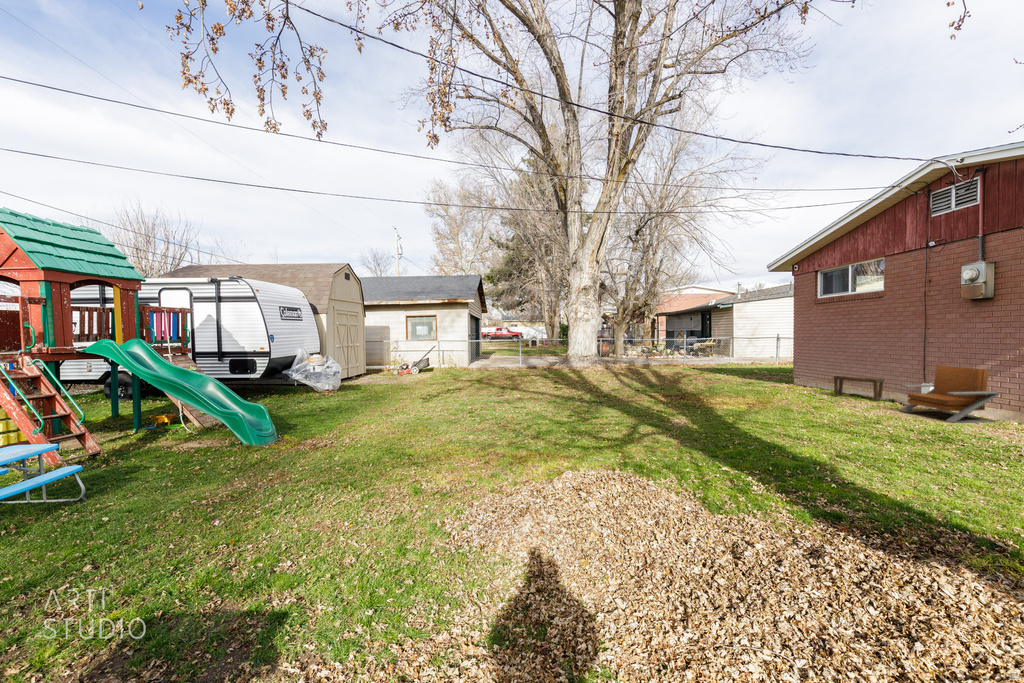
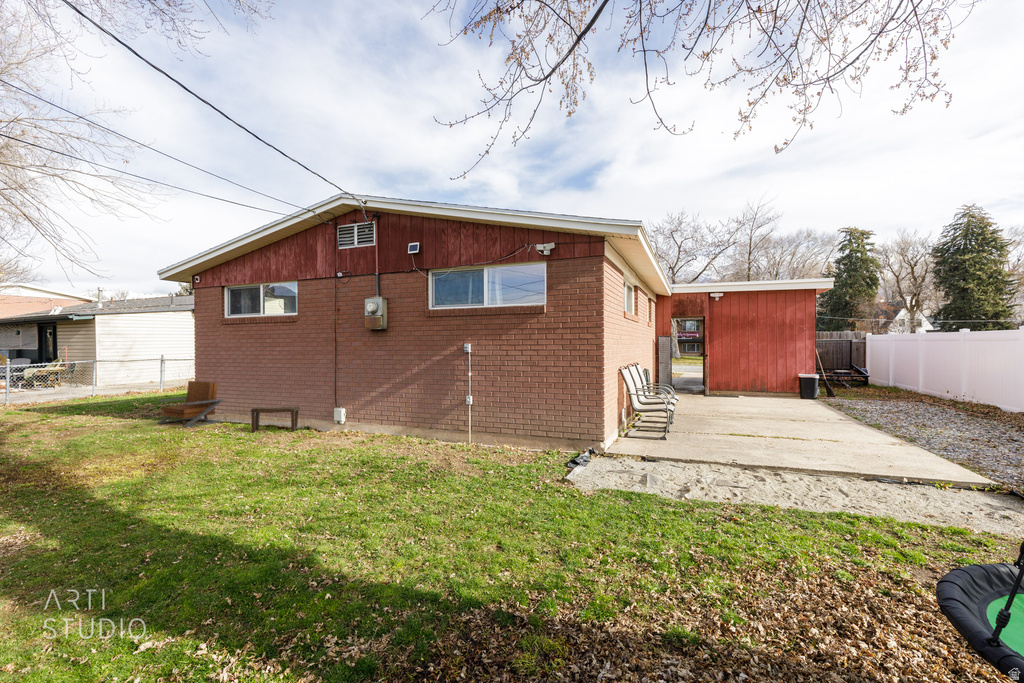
lounge chair: present [900,365,1000,423] -> present [157,381,224,428]

